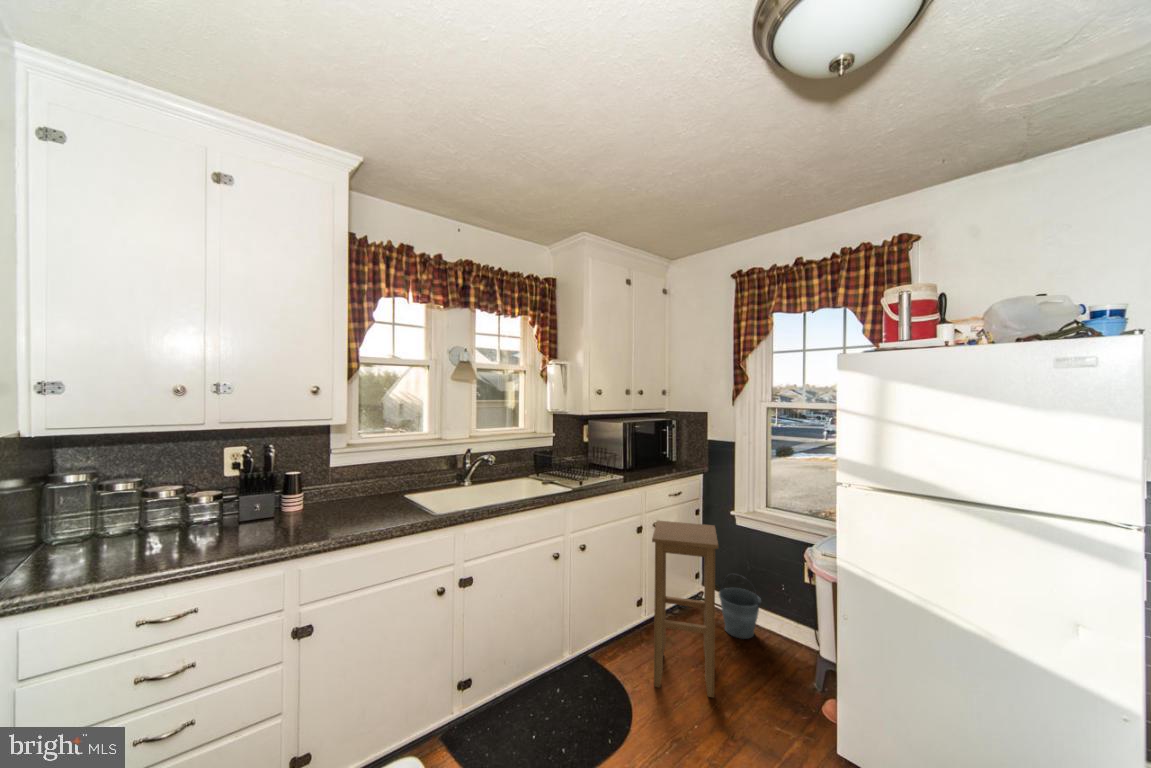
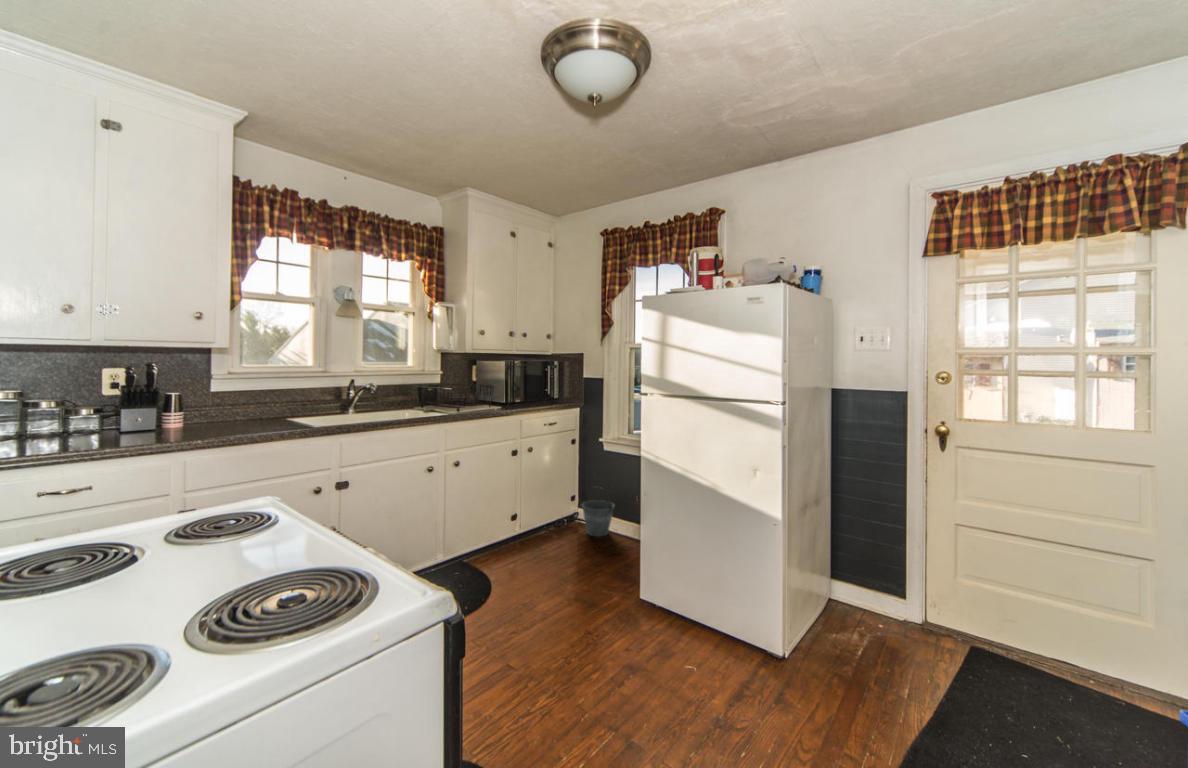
stool: present [652,521,718,697] -> none [510,438,569,567]

